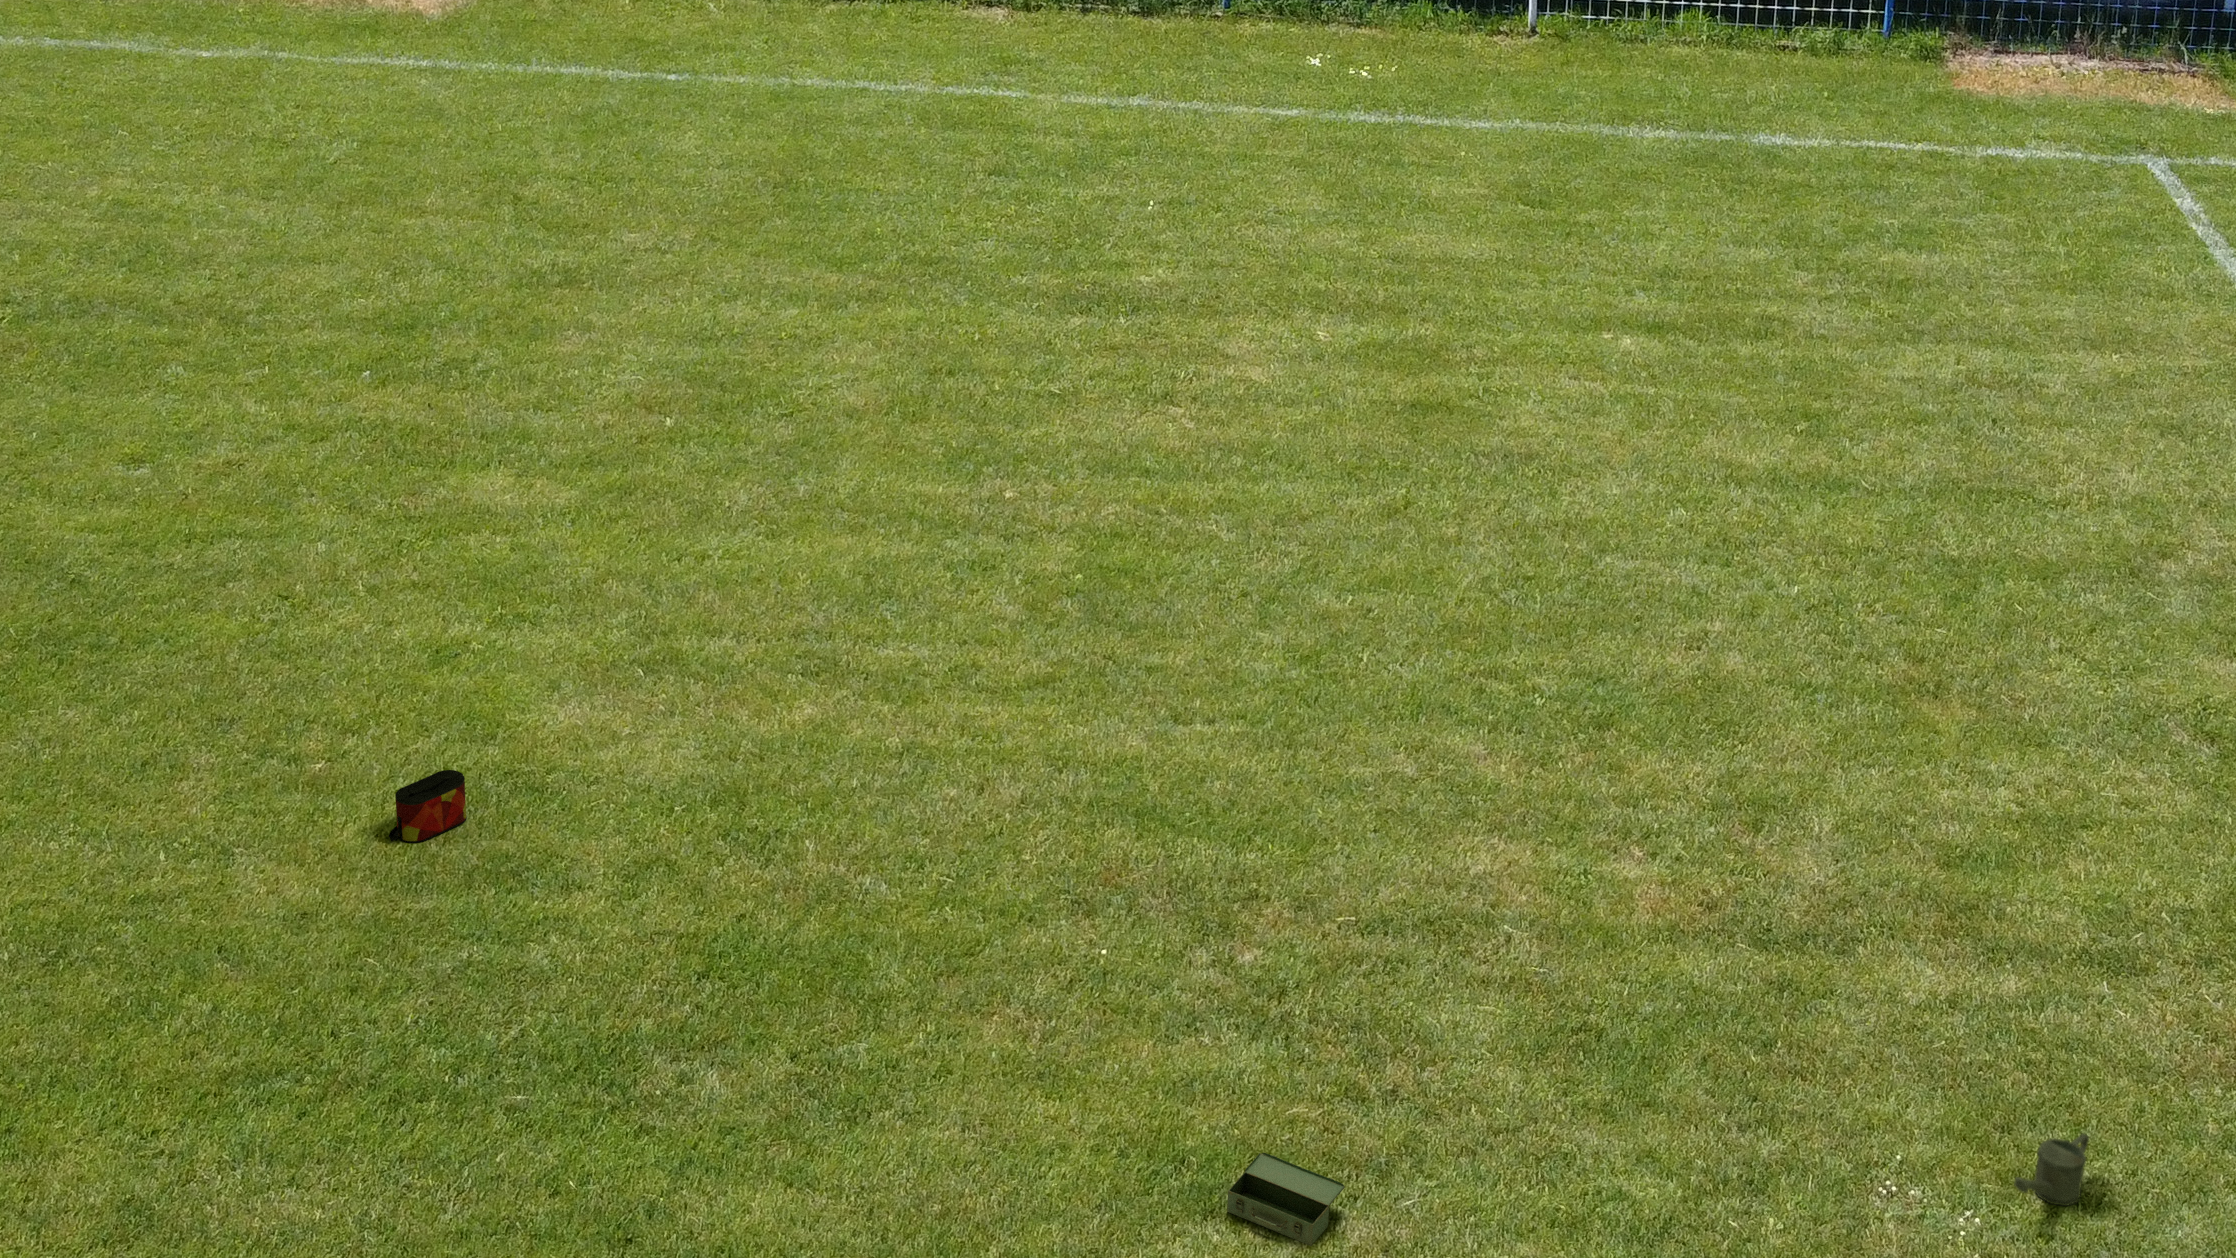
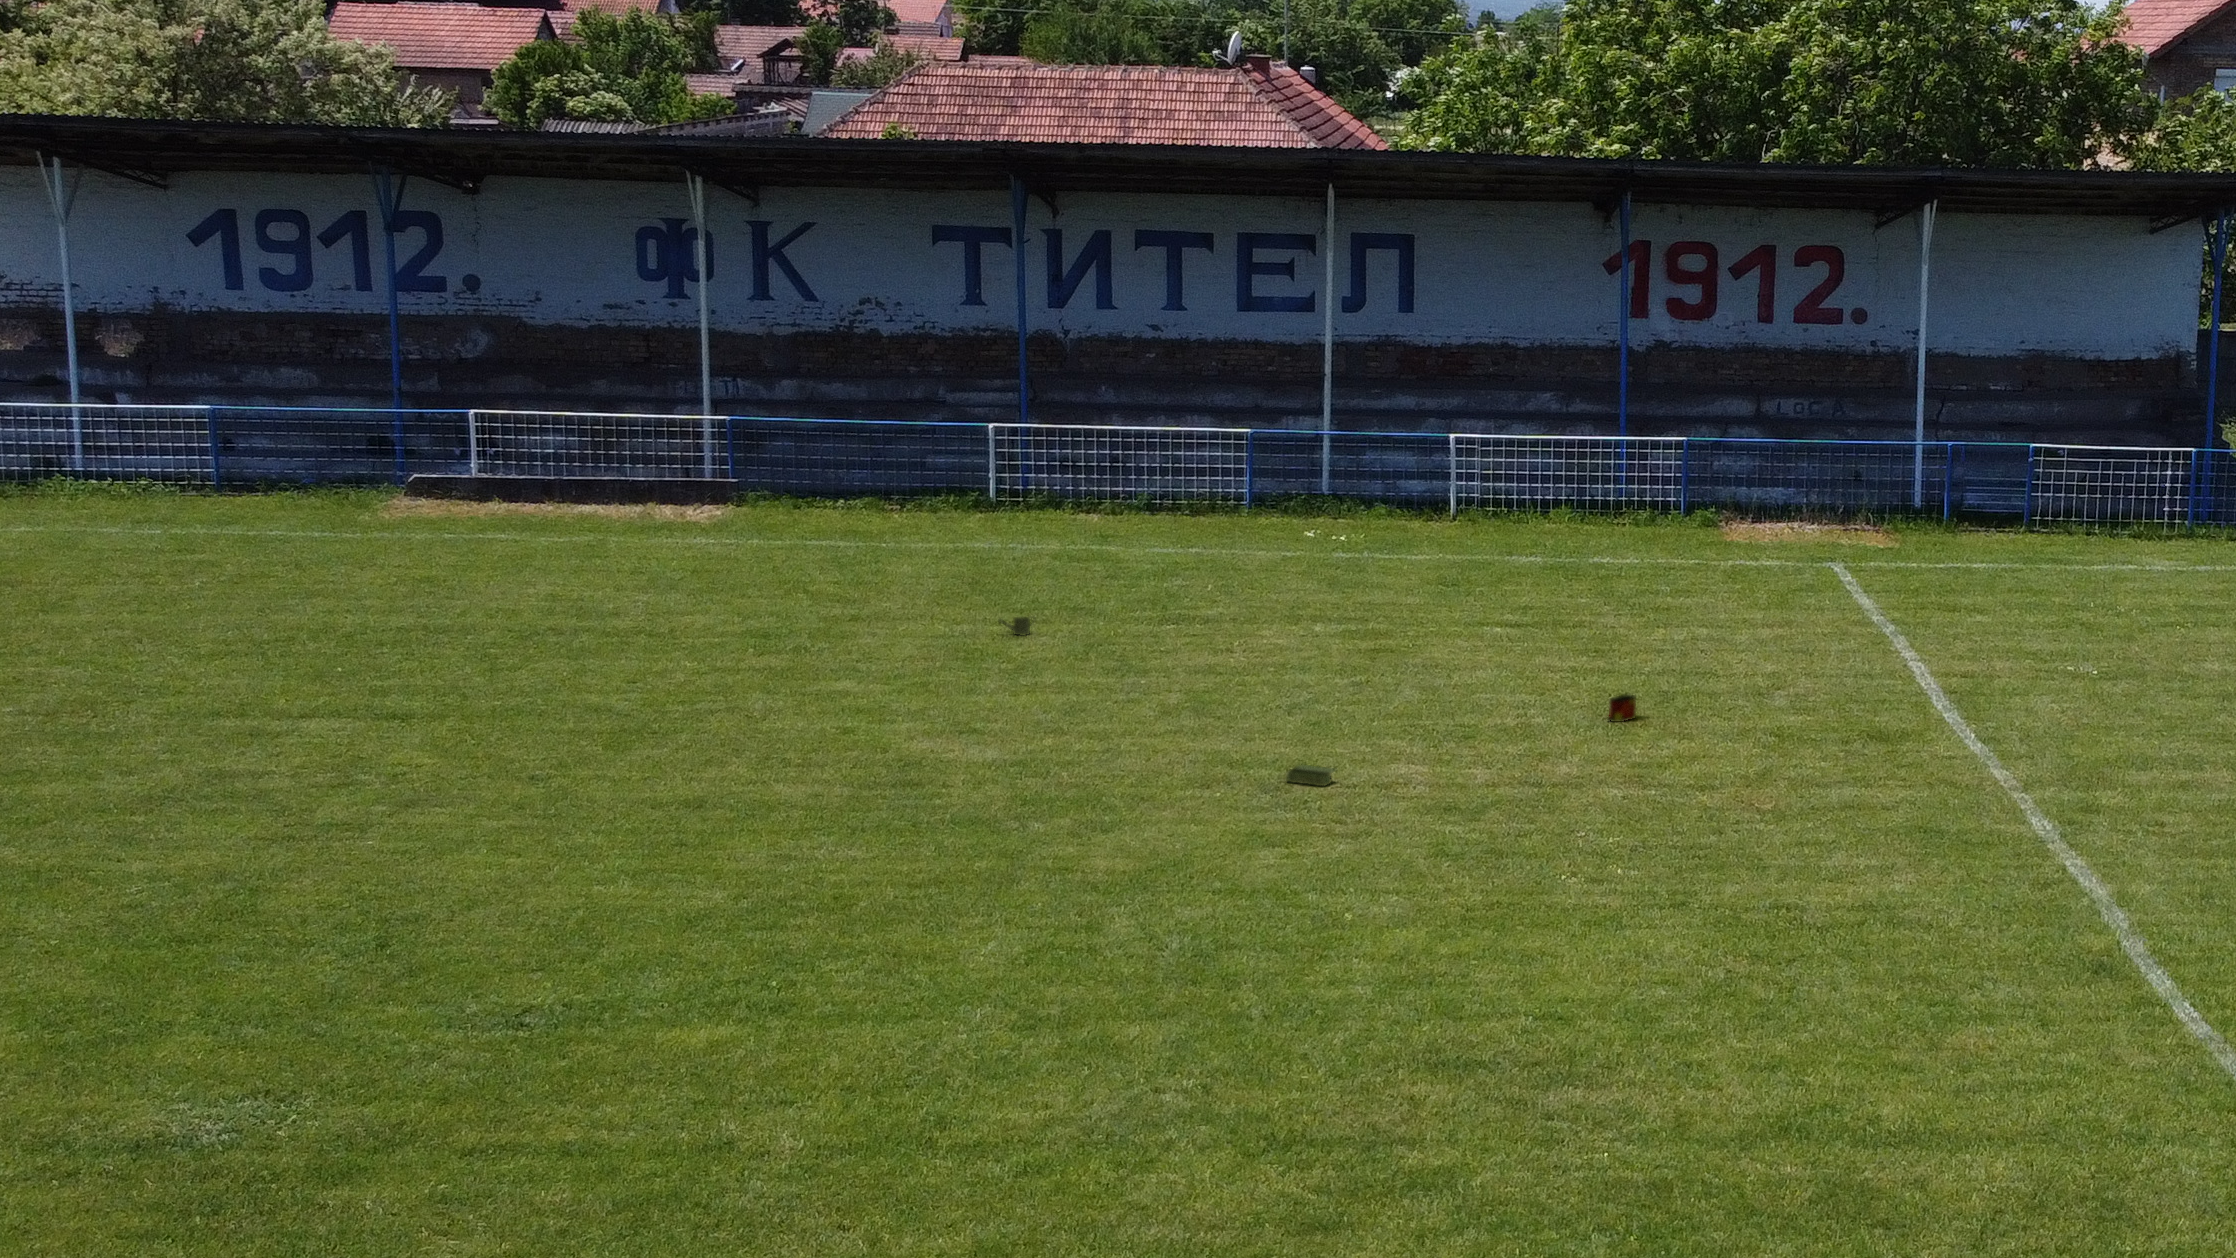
bag: present [389,770,467,843] -> present [1607,695,1636,722]
watering can: present [2014,1134,2089,1206] -> present [1000,617,1031,635]

